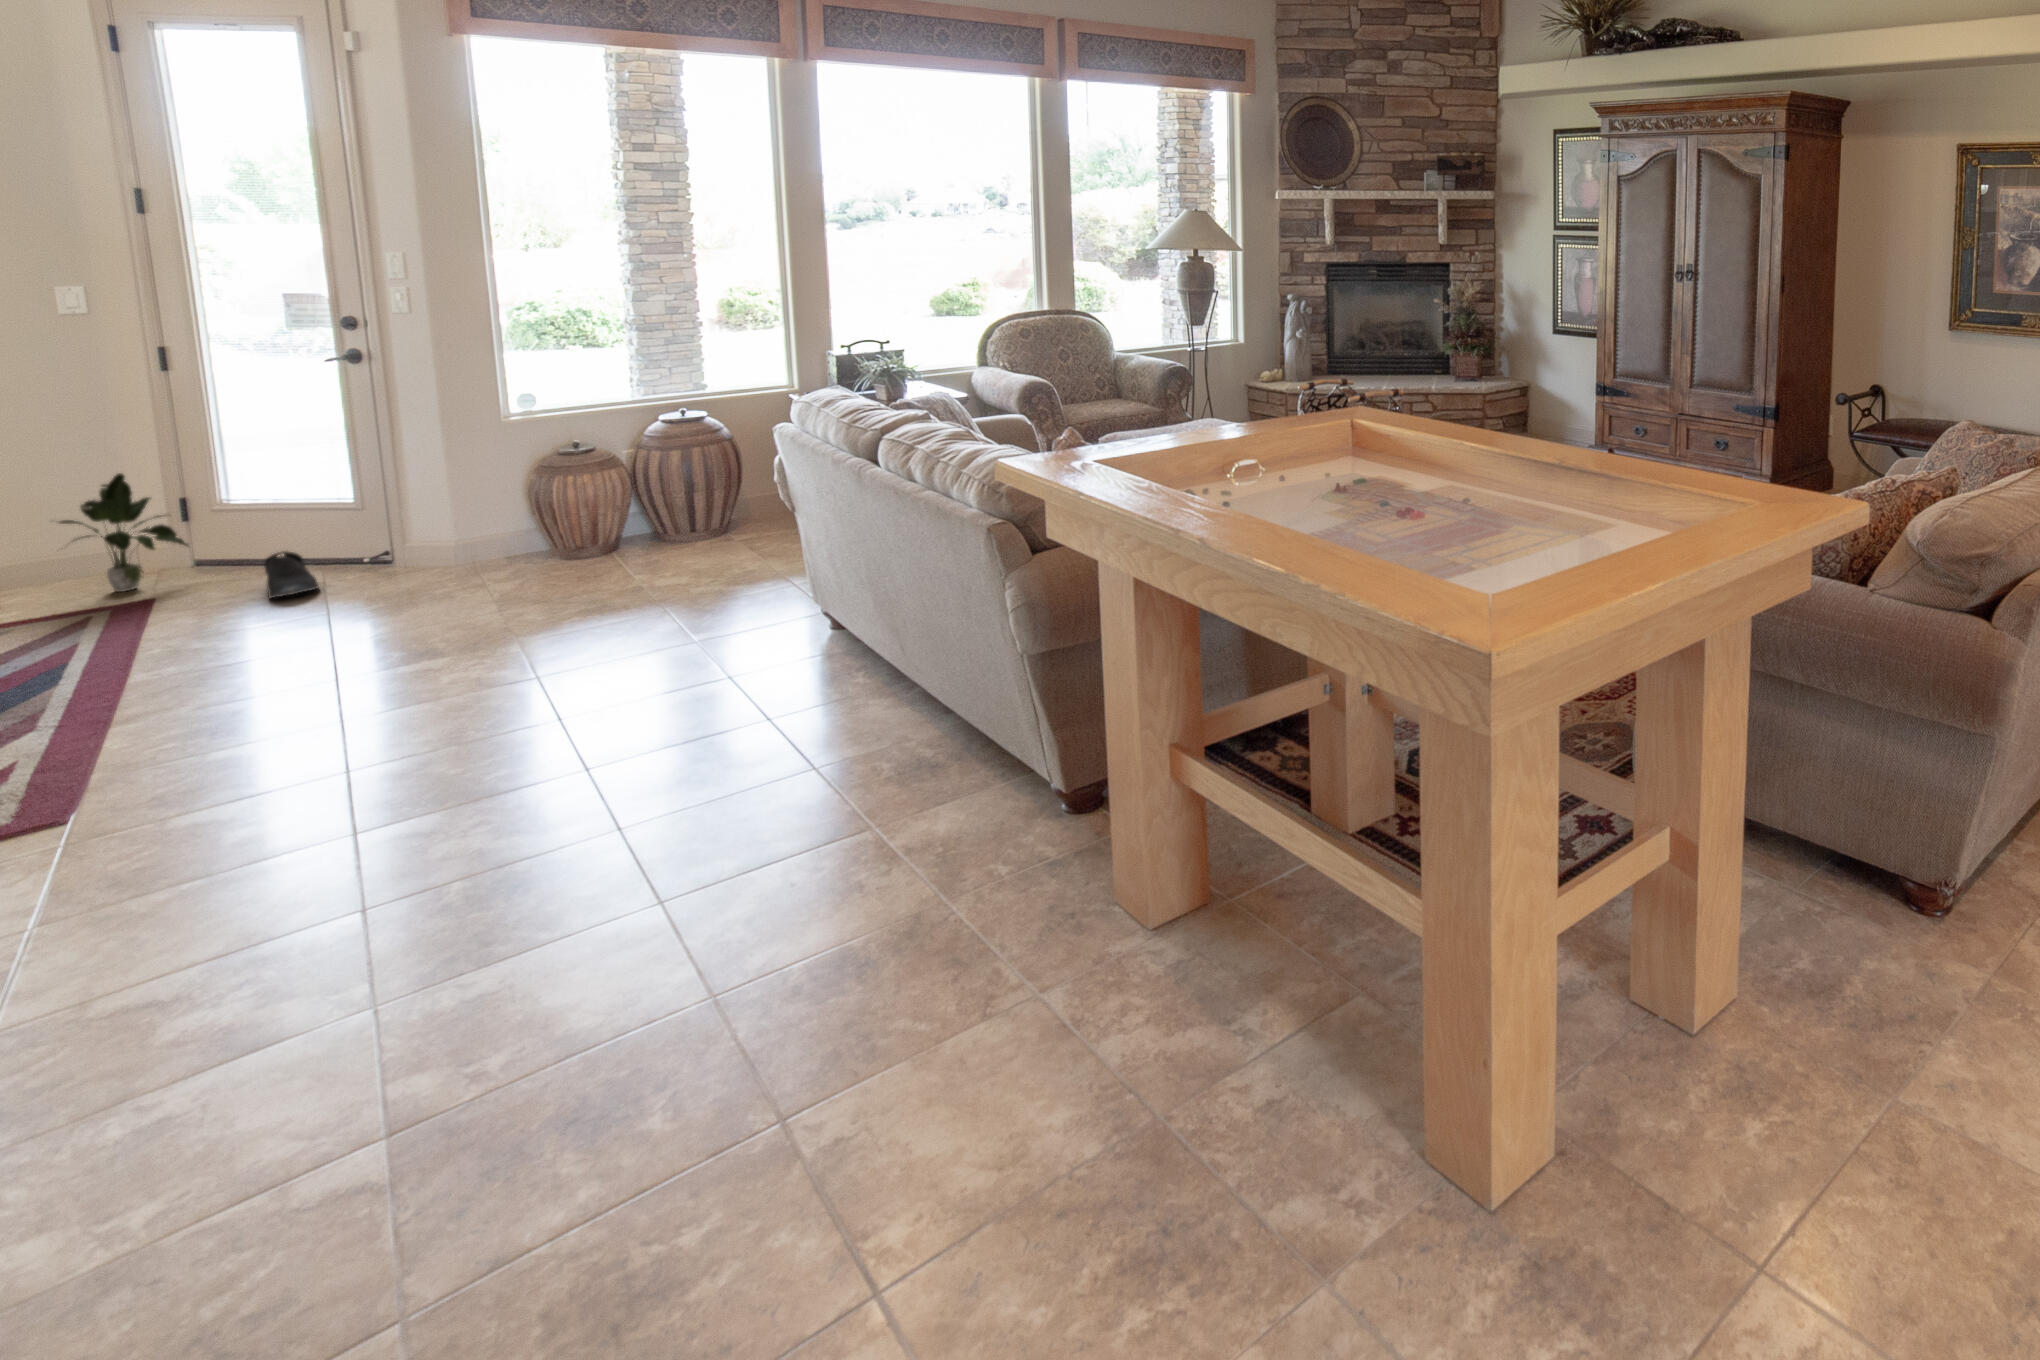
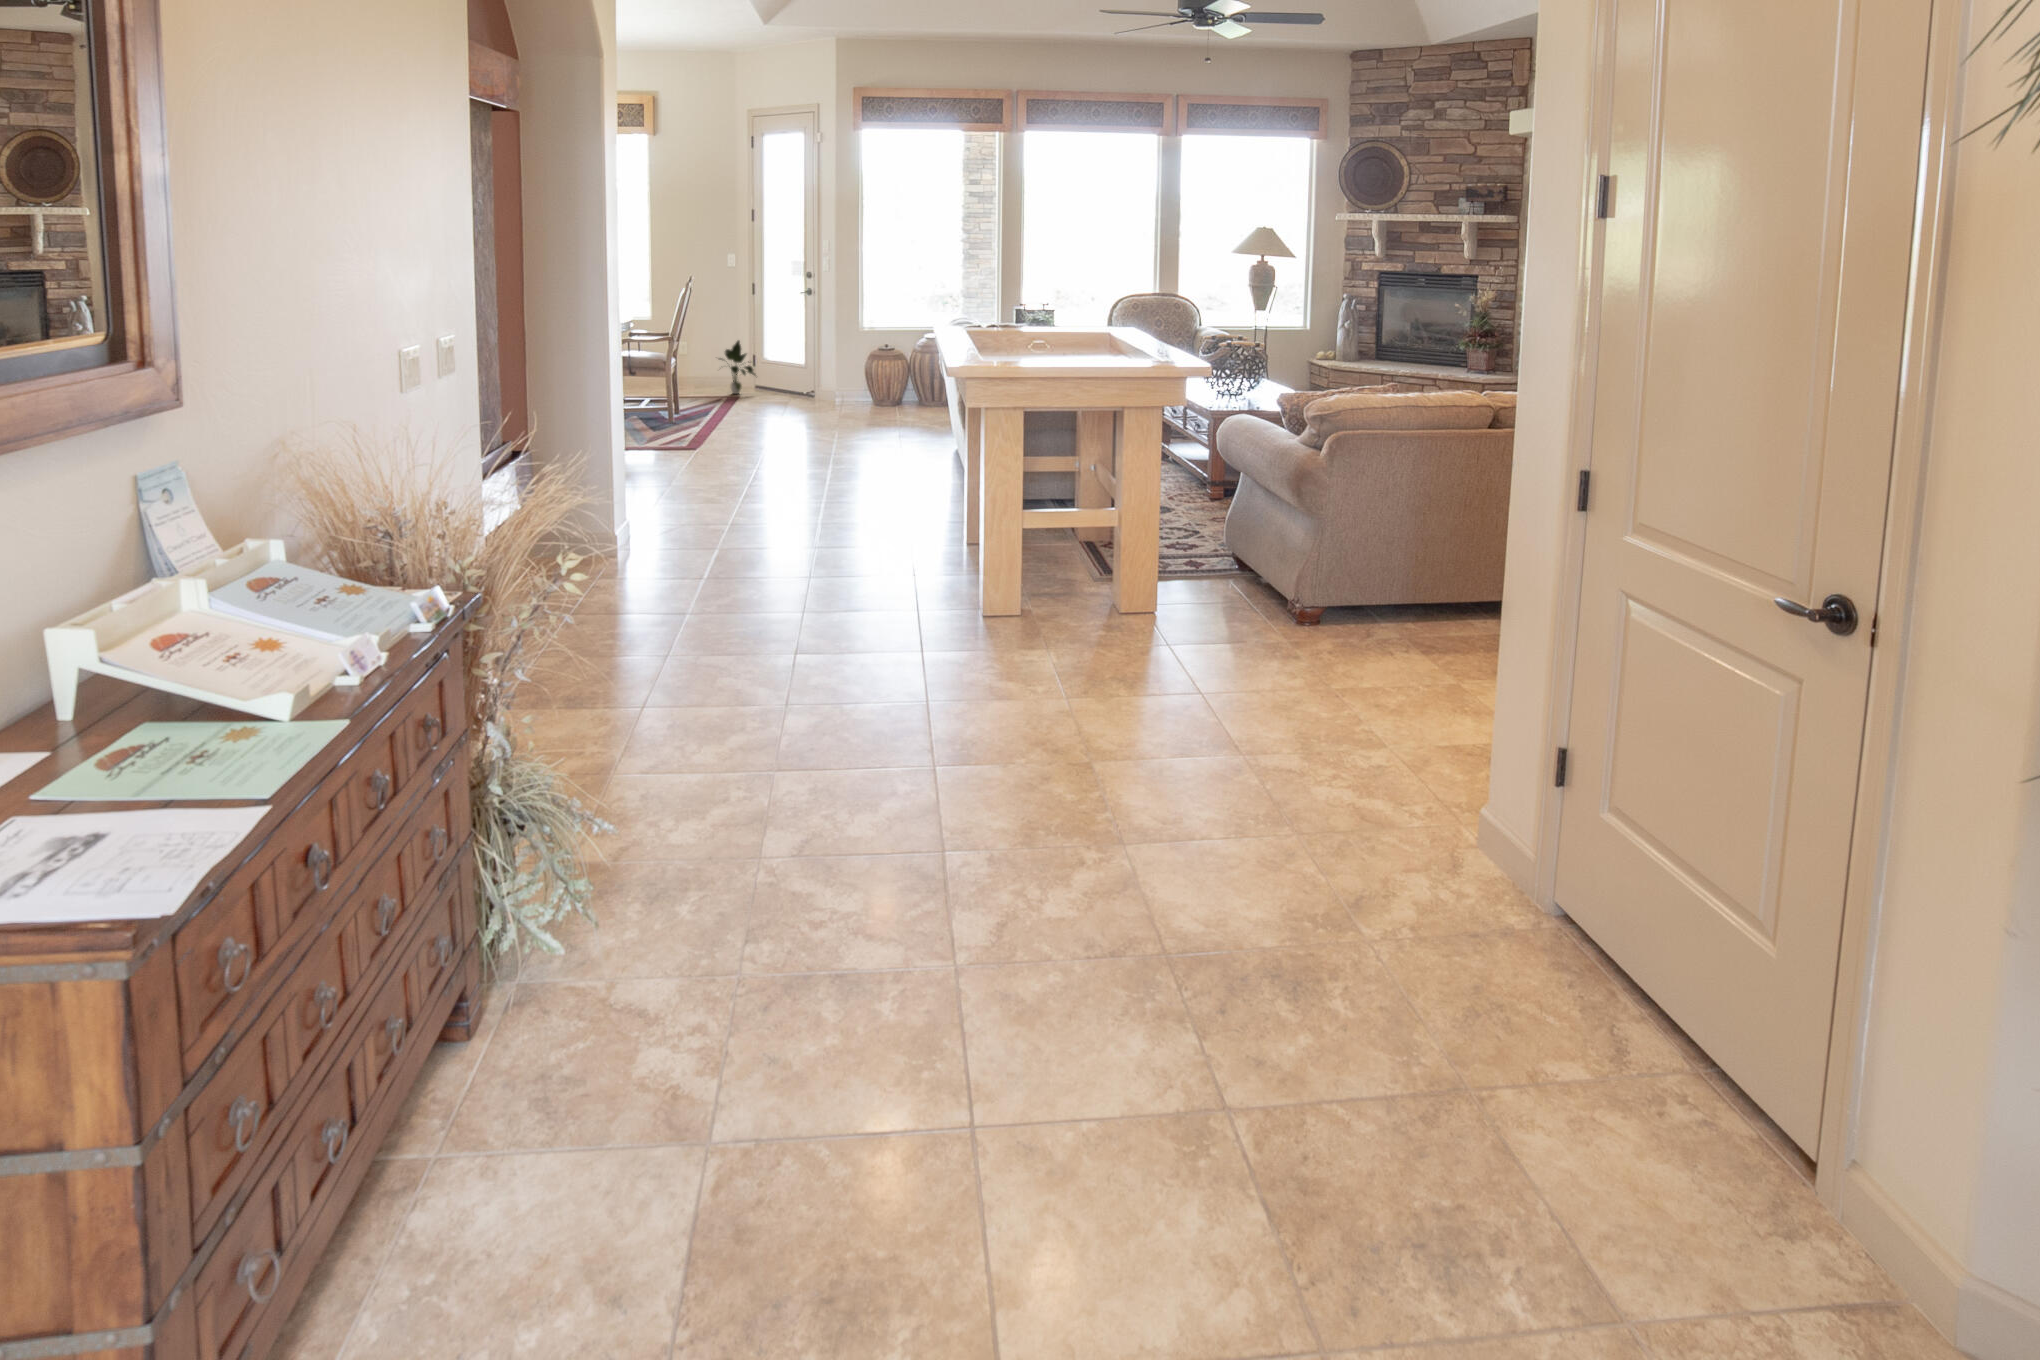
shoe: present [264,551,319,598] -> none [778,384,796,403]

